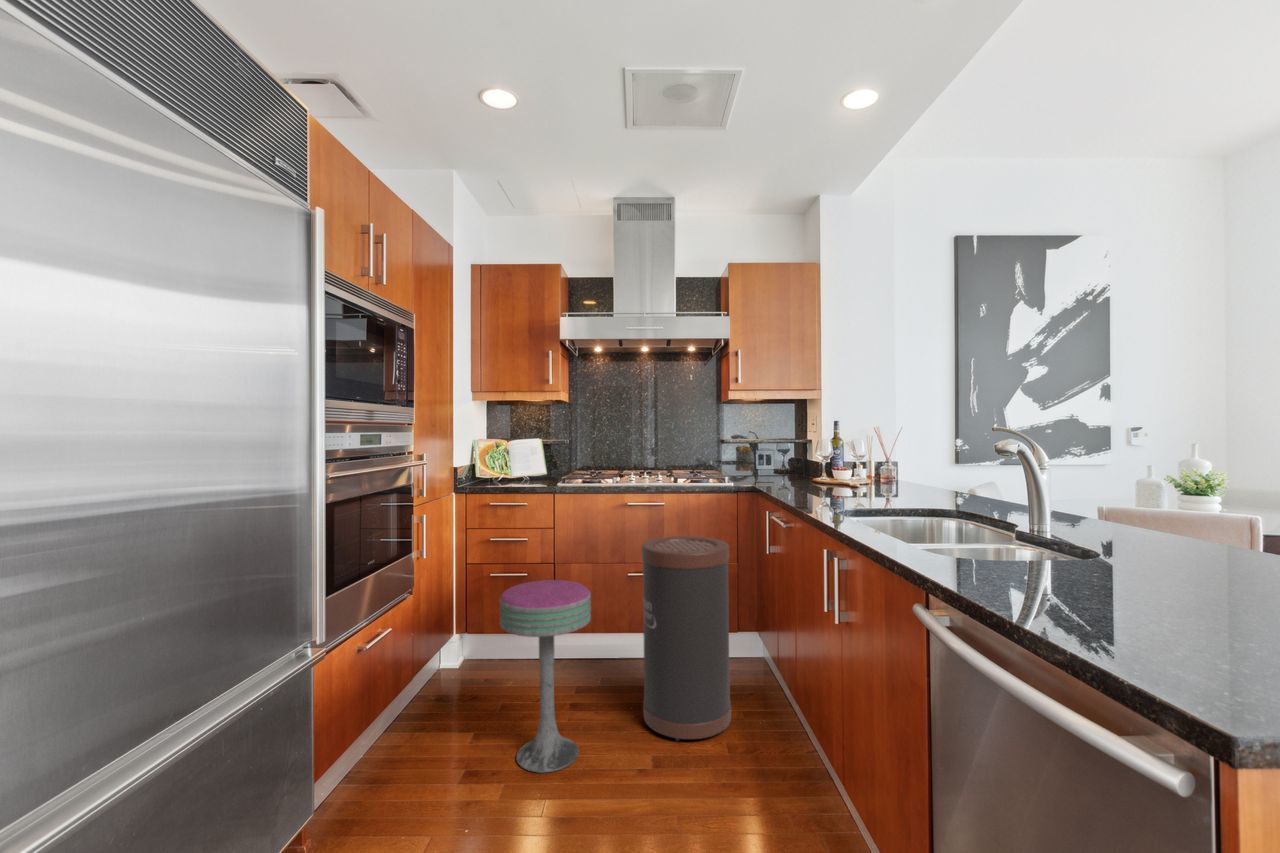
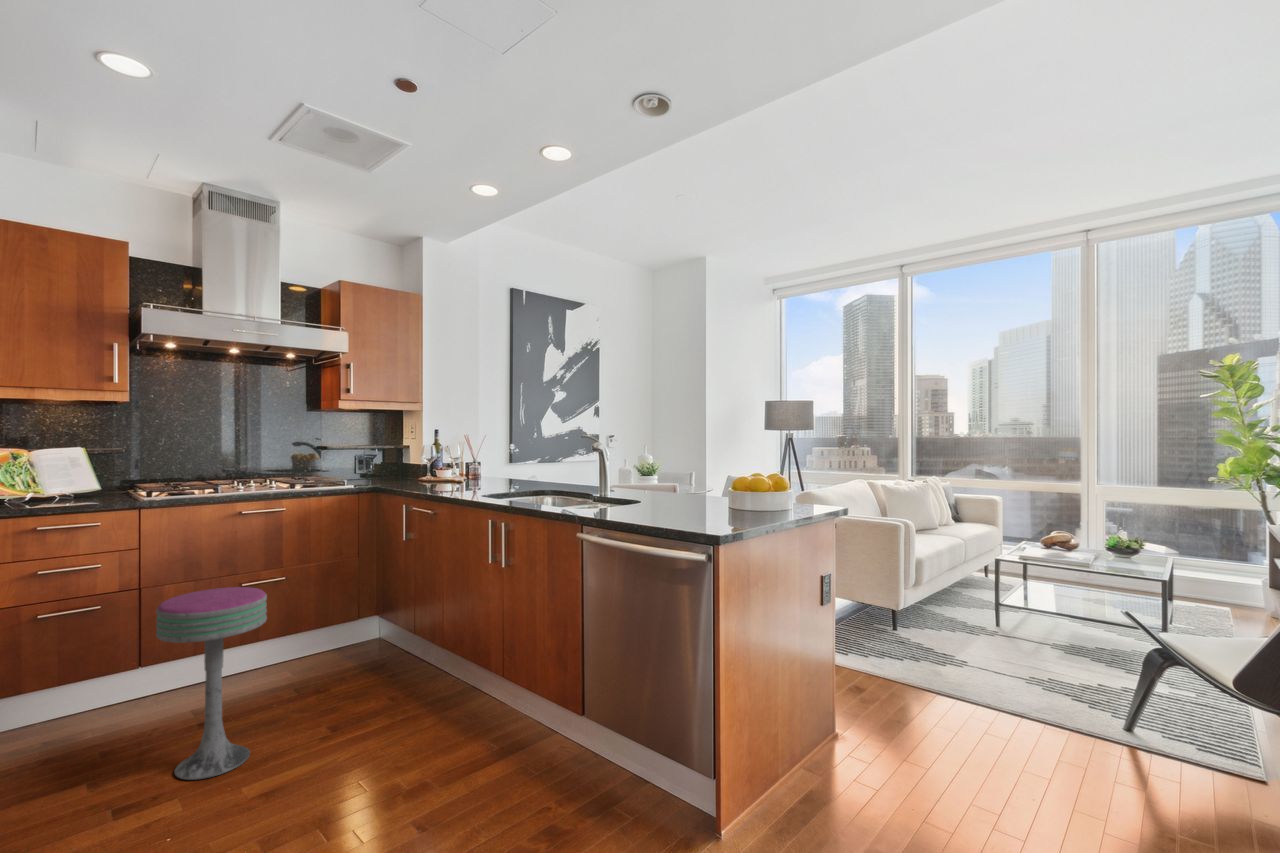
trash can: present [641,536,731,741] -> none [296,533,383,712]

